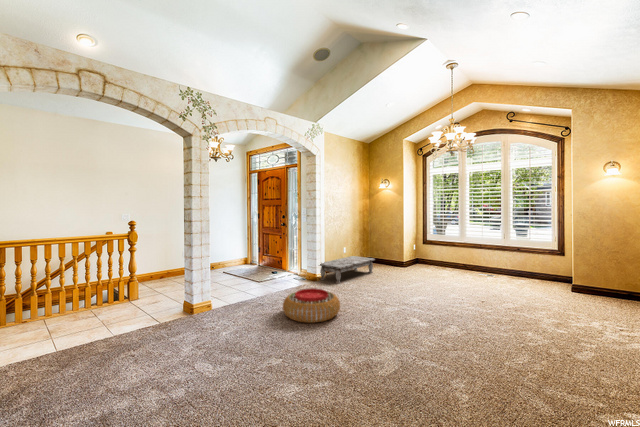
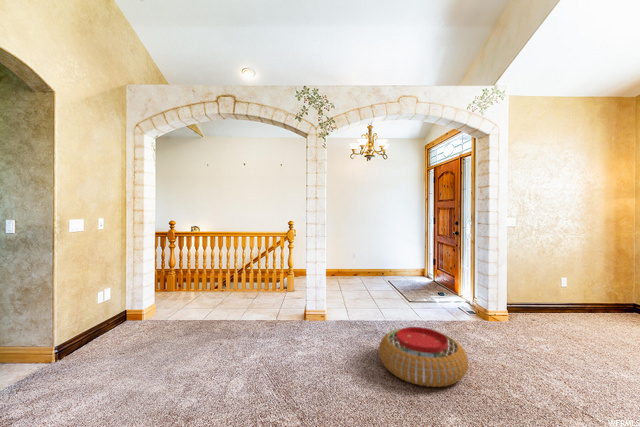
coffee table: present [320,256,375,283] -> none [492,293,621,333]

